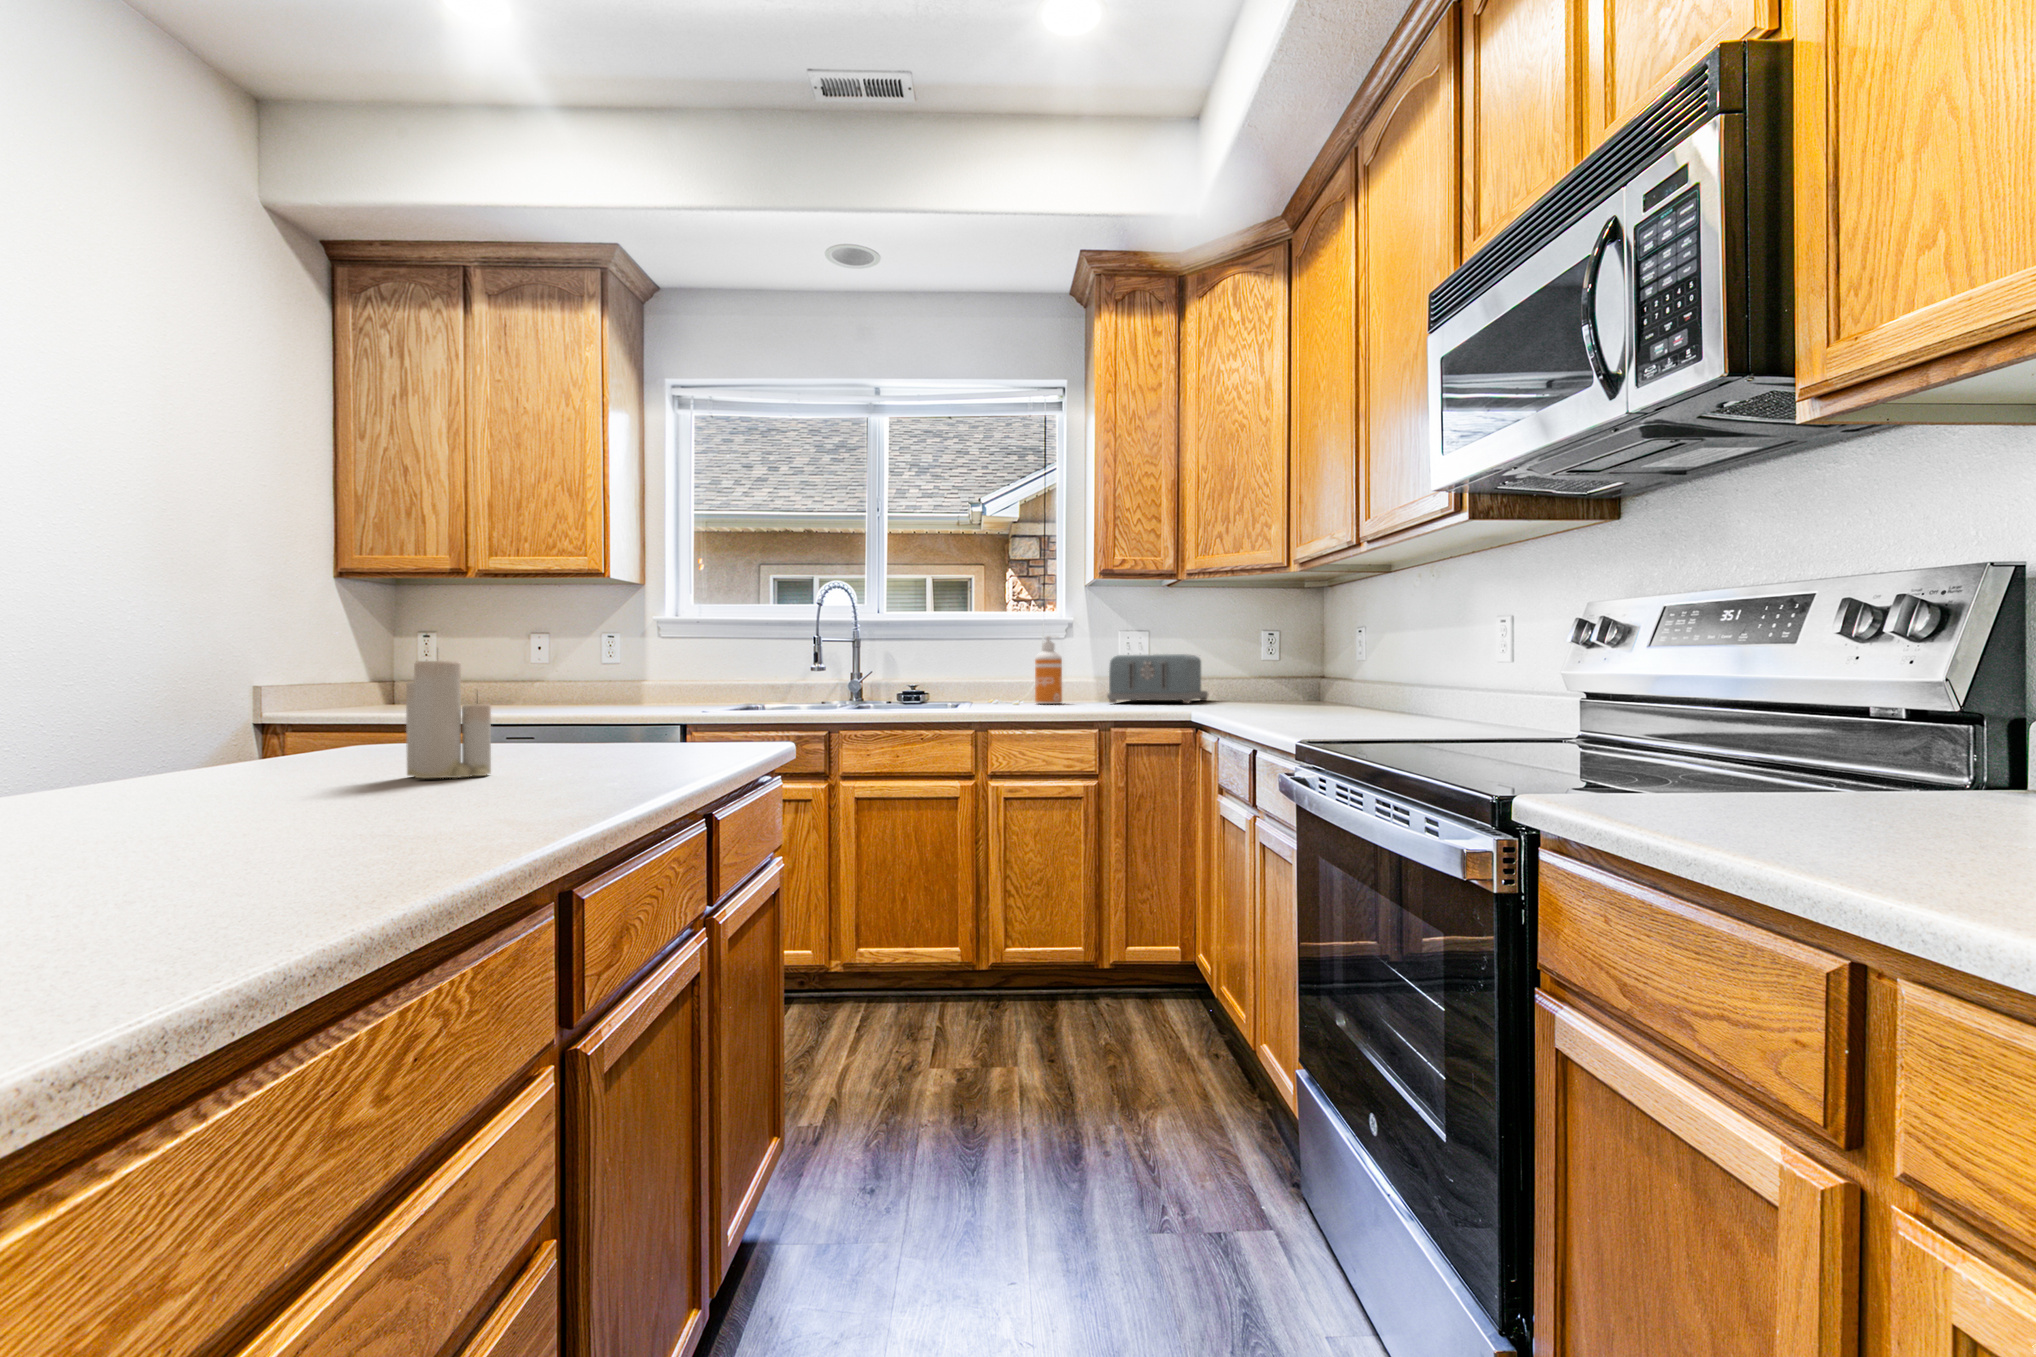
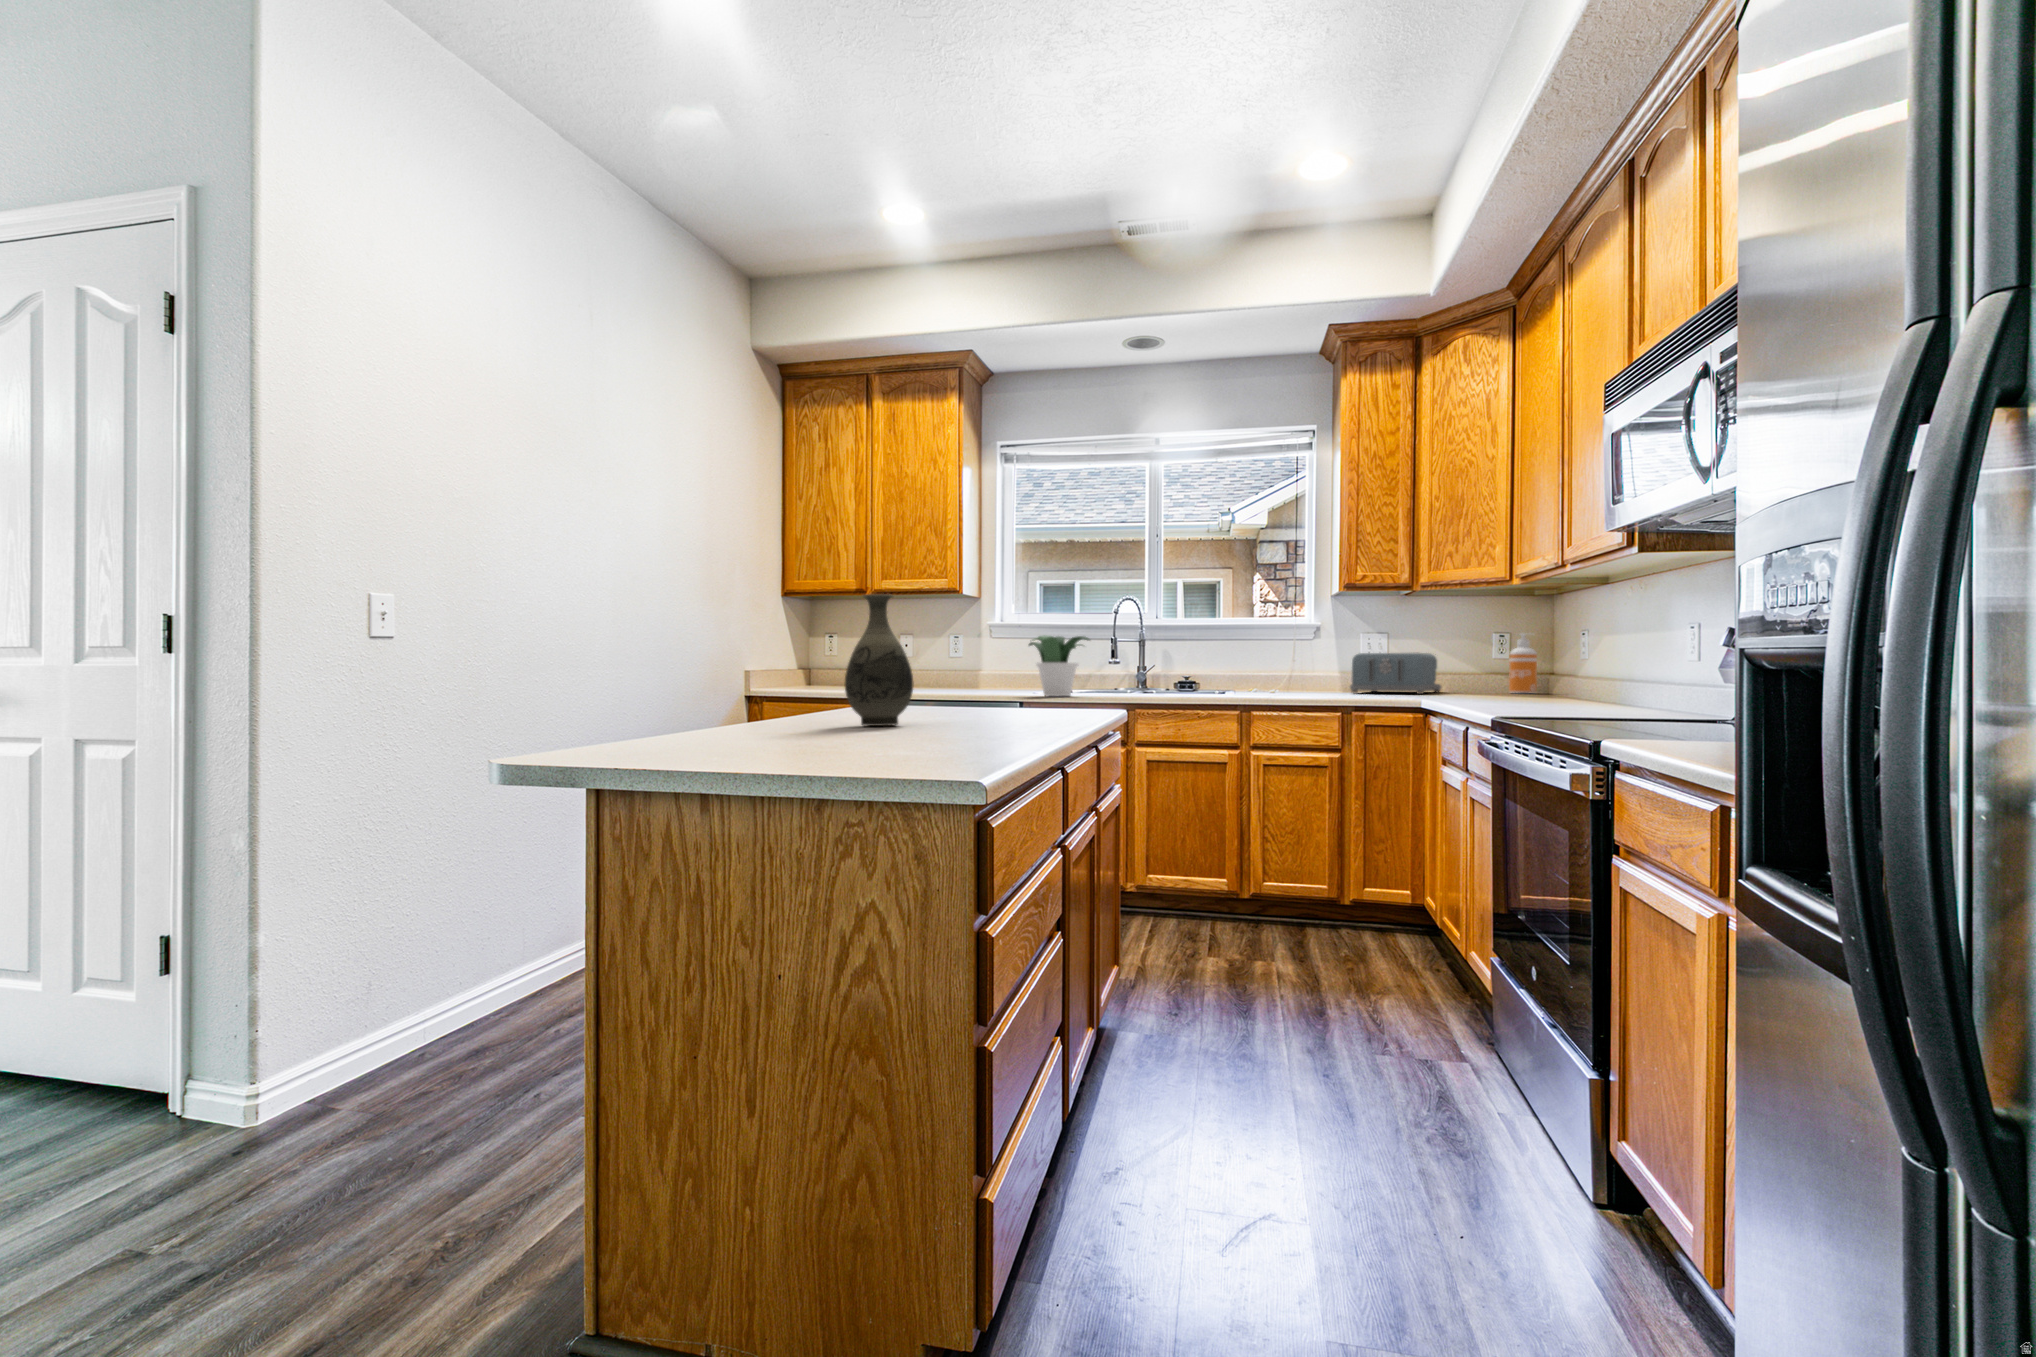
vase: none [176,544,342,800] -> present [845,594,914,726]
potted plant: none [696,632,781,715] -> present [1029,635,1090,696]
soap dispenser: present [1035,636,1062,704] -> present [1509,633,1537,693]
candle: present [406,661,491,778] -> none [928,647,973,721]

